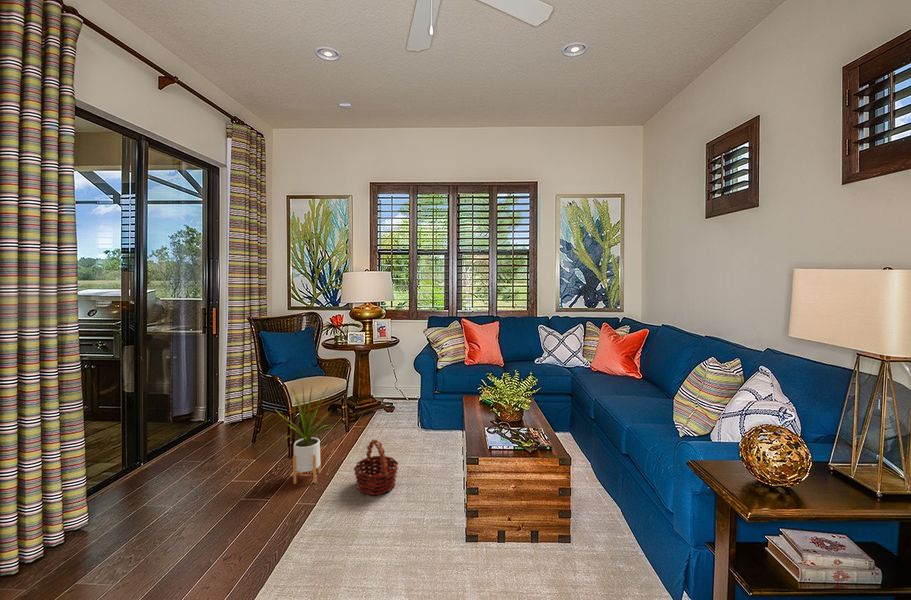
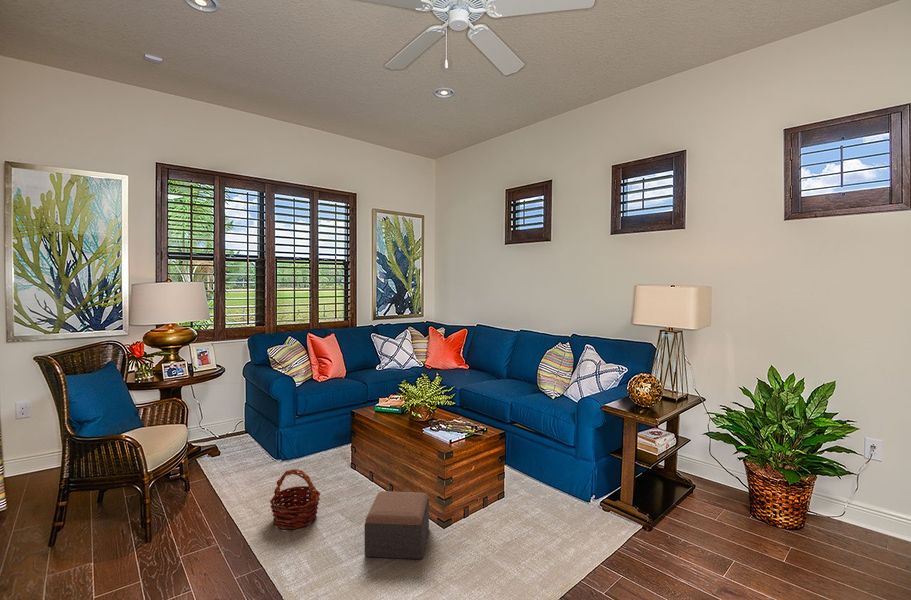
house plant: present [277,387,330,484] -> none [156,421,234,553]
footstool: none [381,487,465,579] -> present [364,491,429,559]

